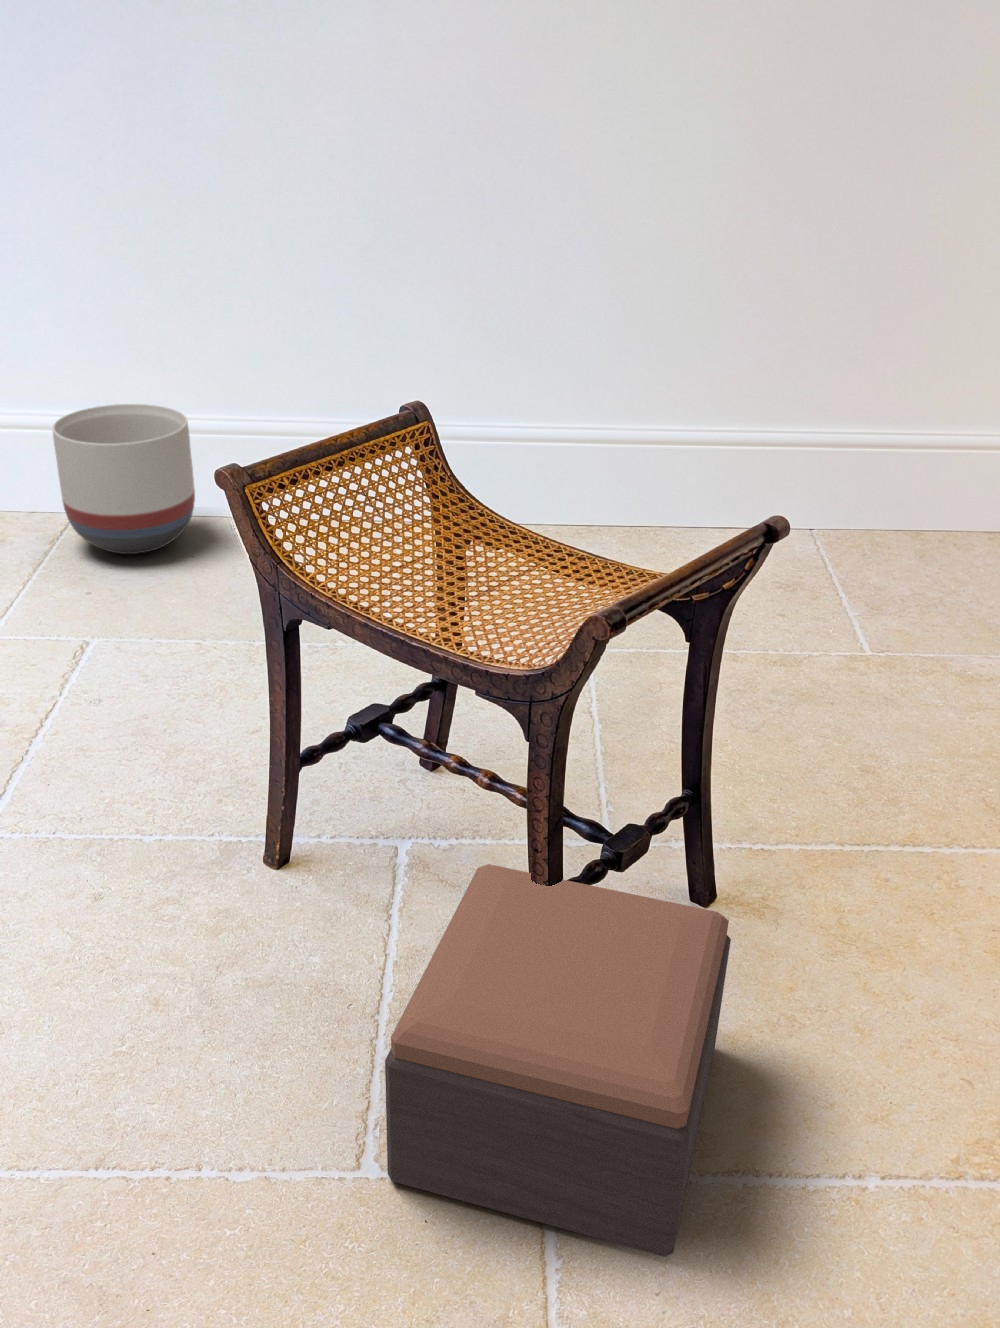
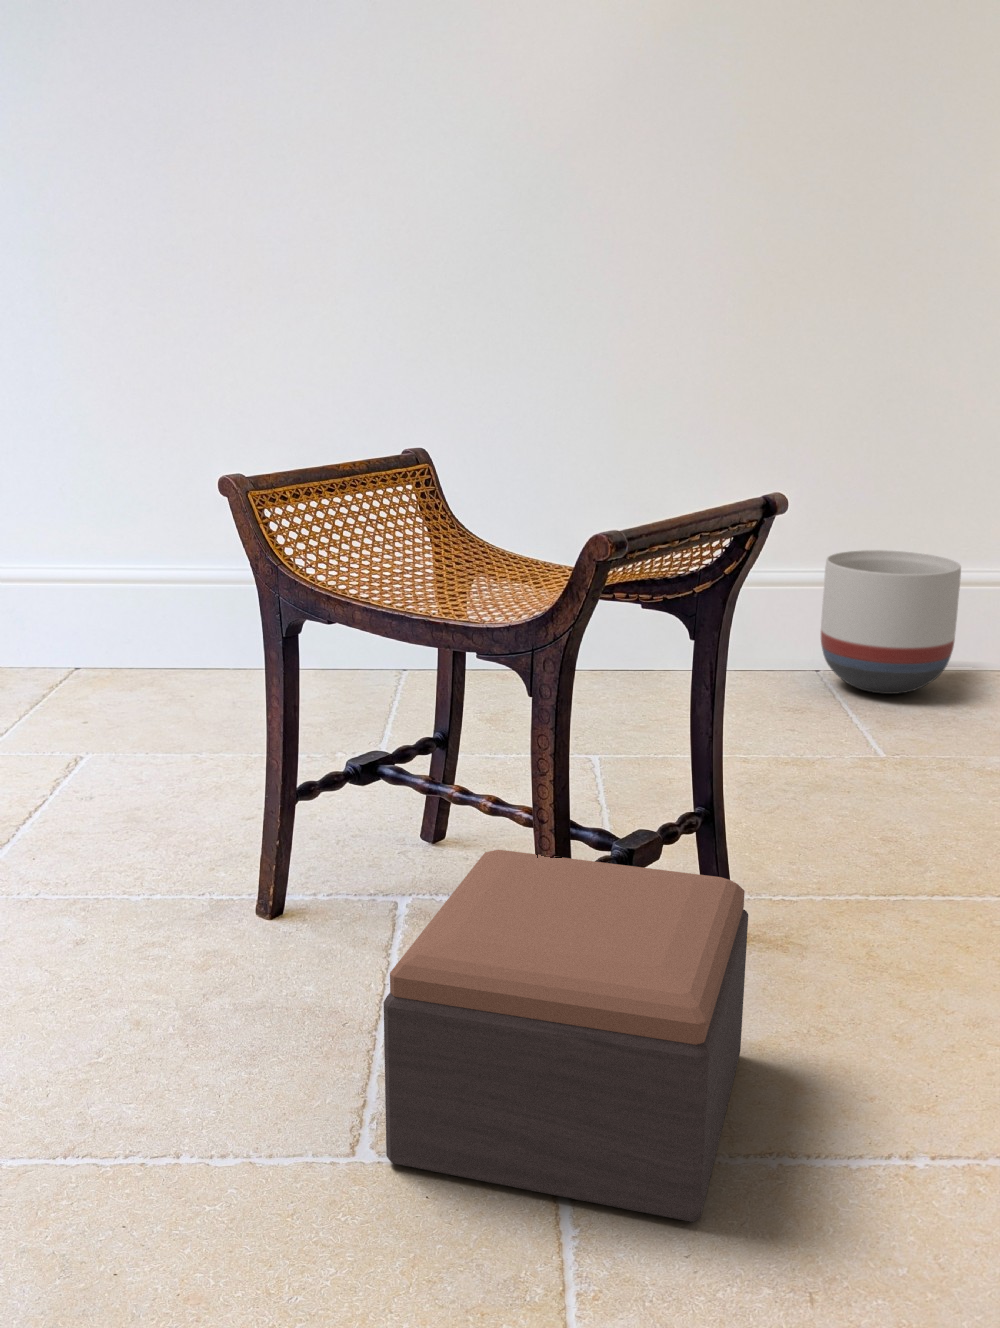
planter: present [52,404,195,554] -> present [821,550,961,694]

